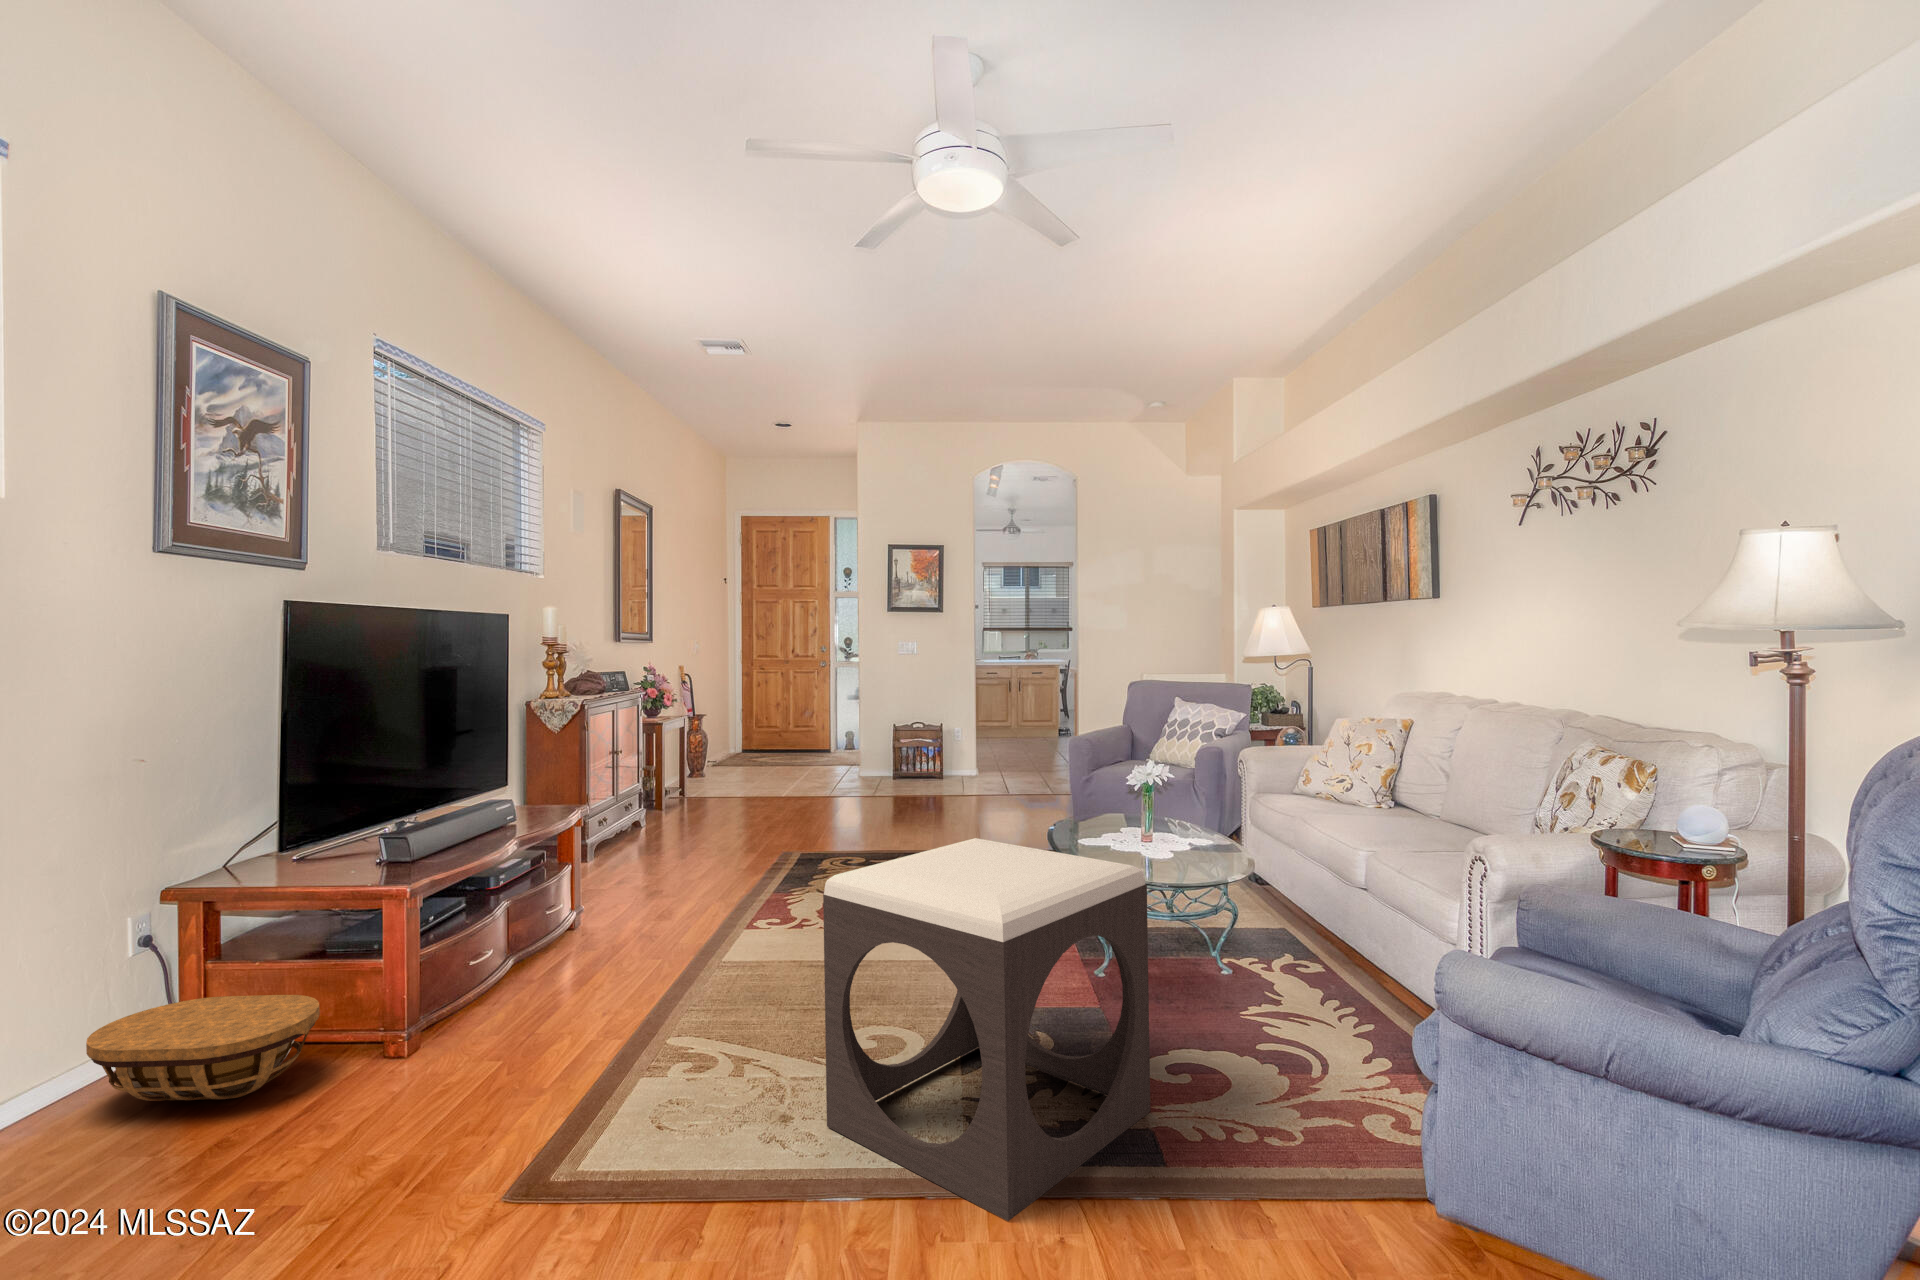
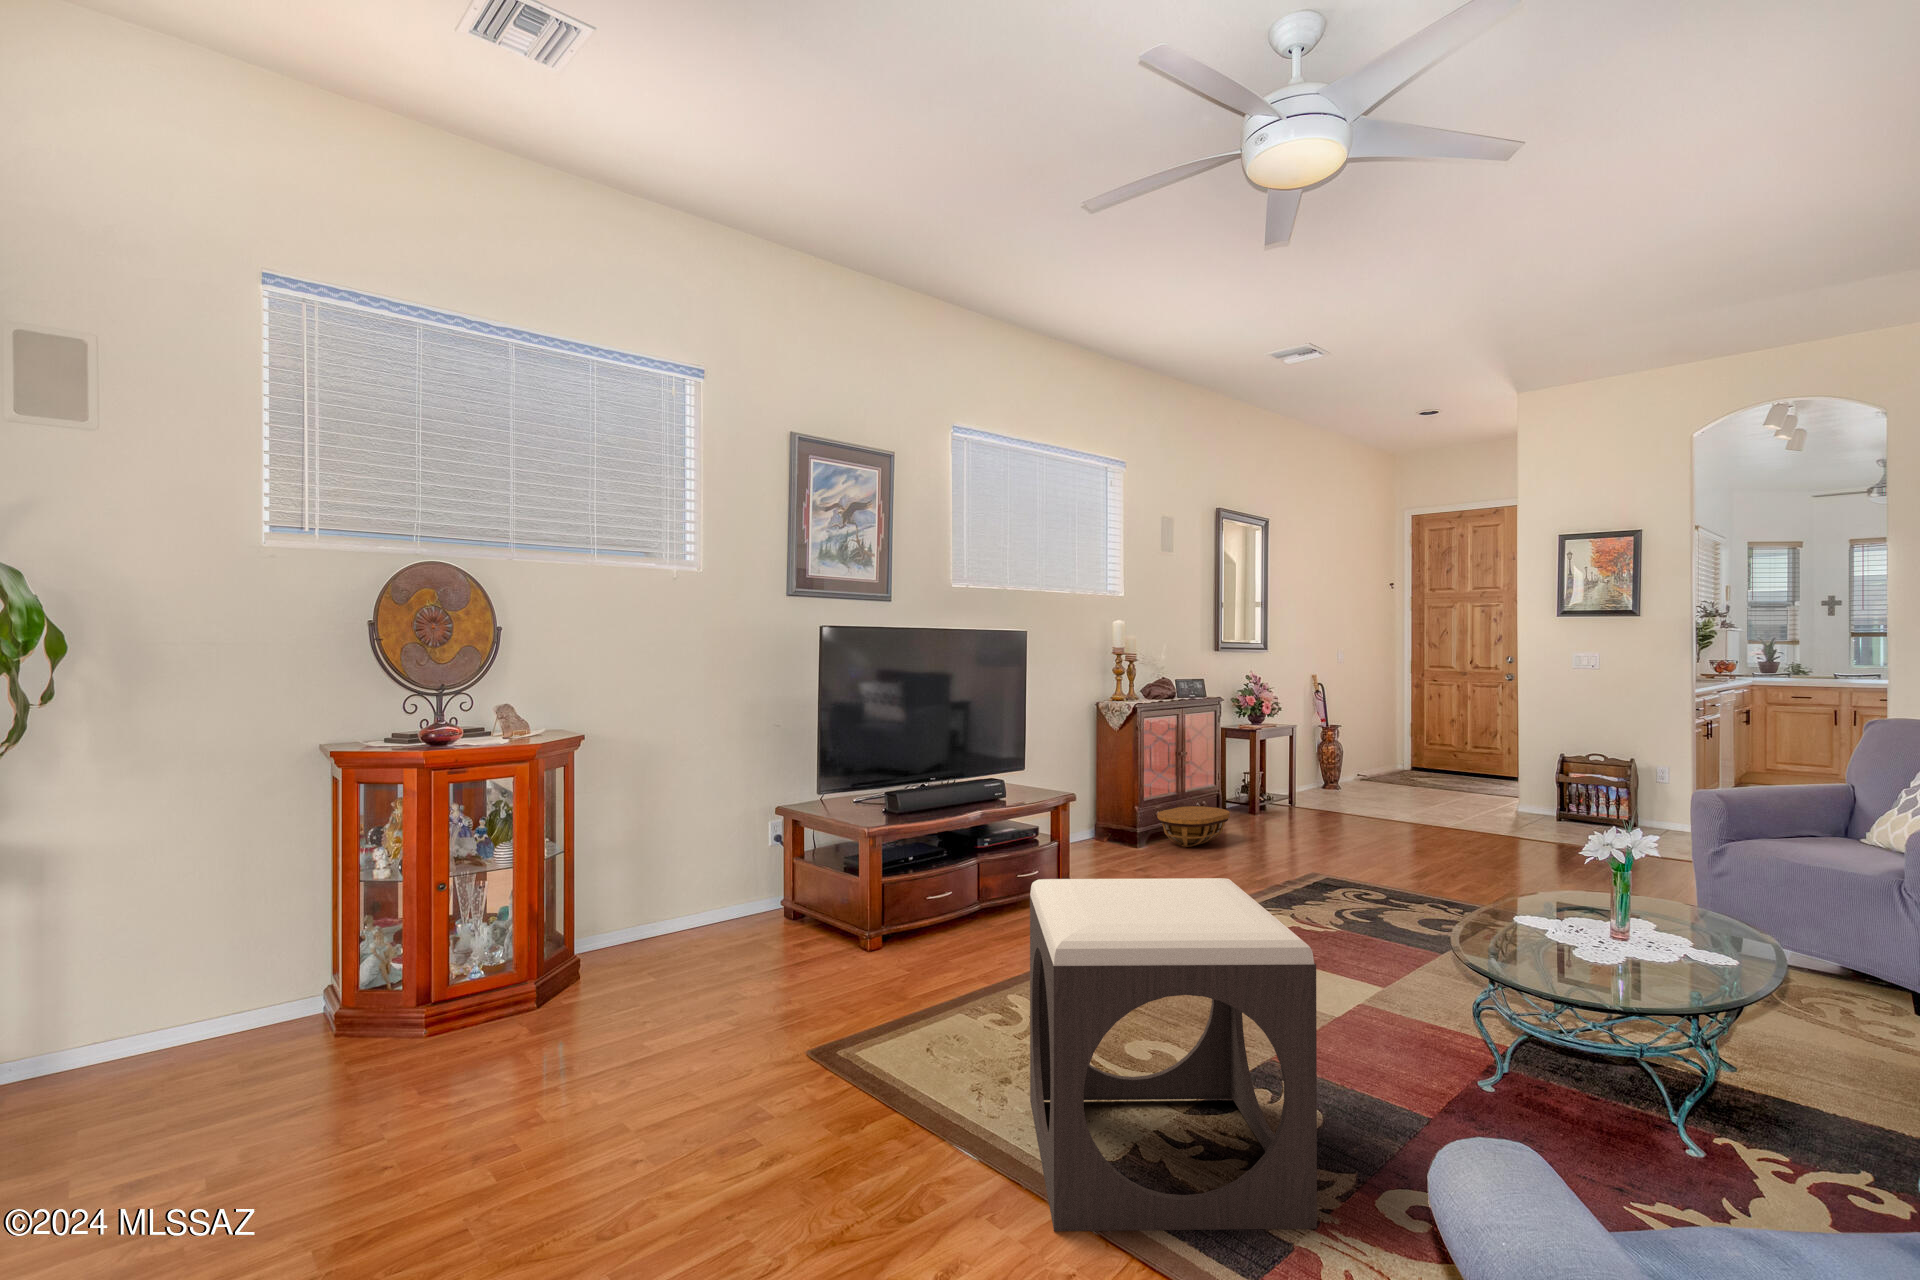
basket: present [86,995,320,1101] -> present [1157,806,1230,847]

